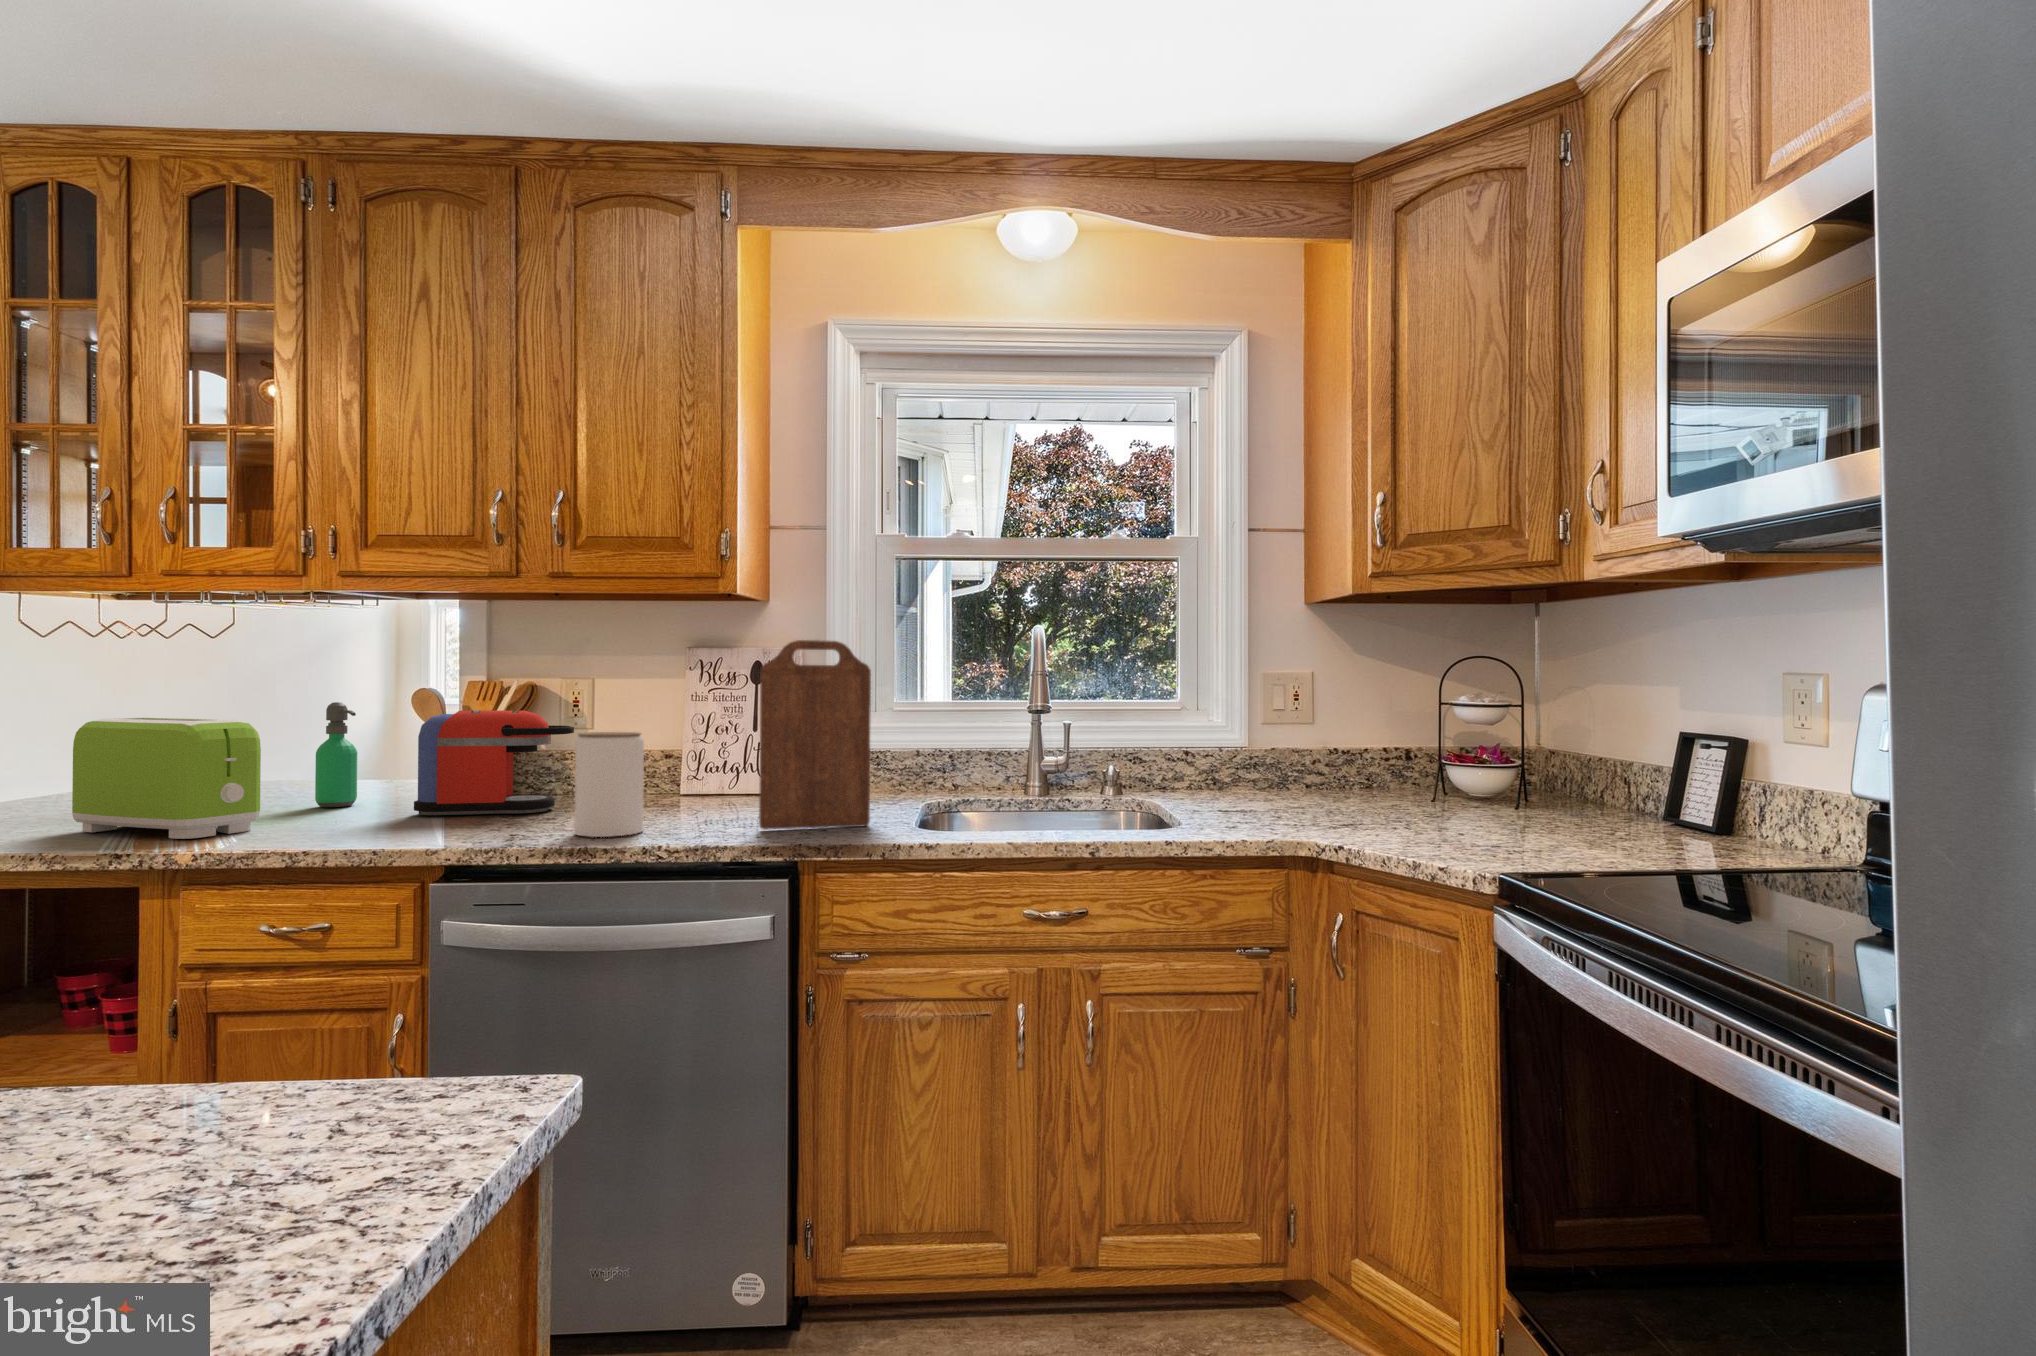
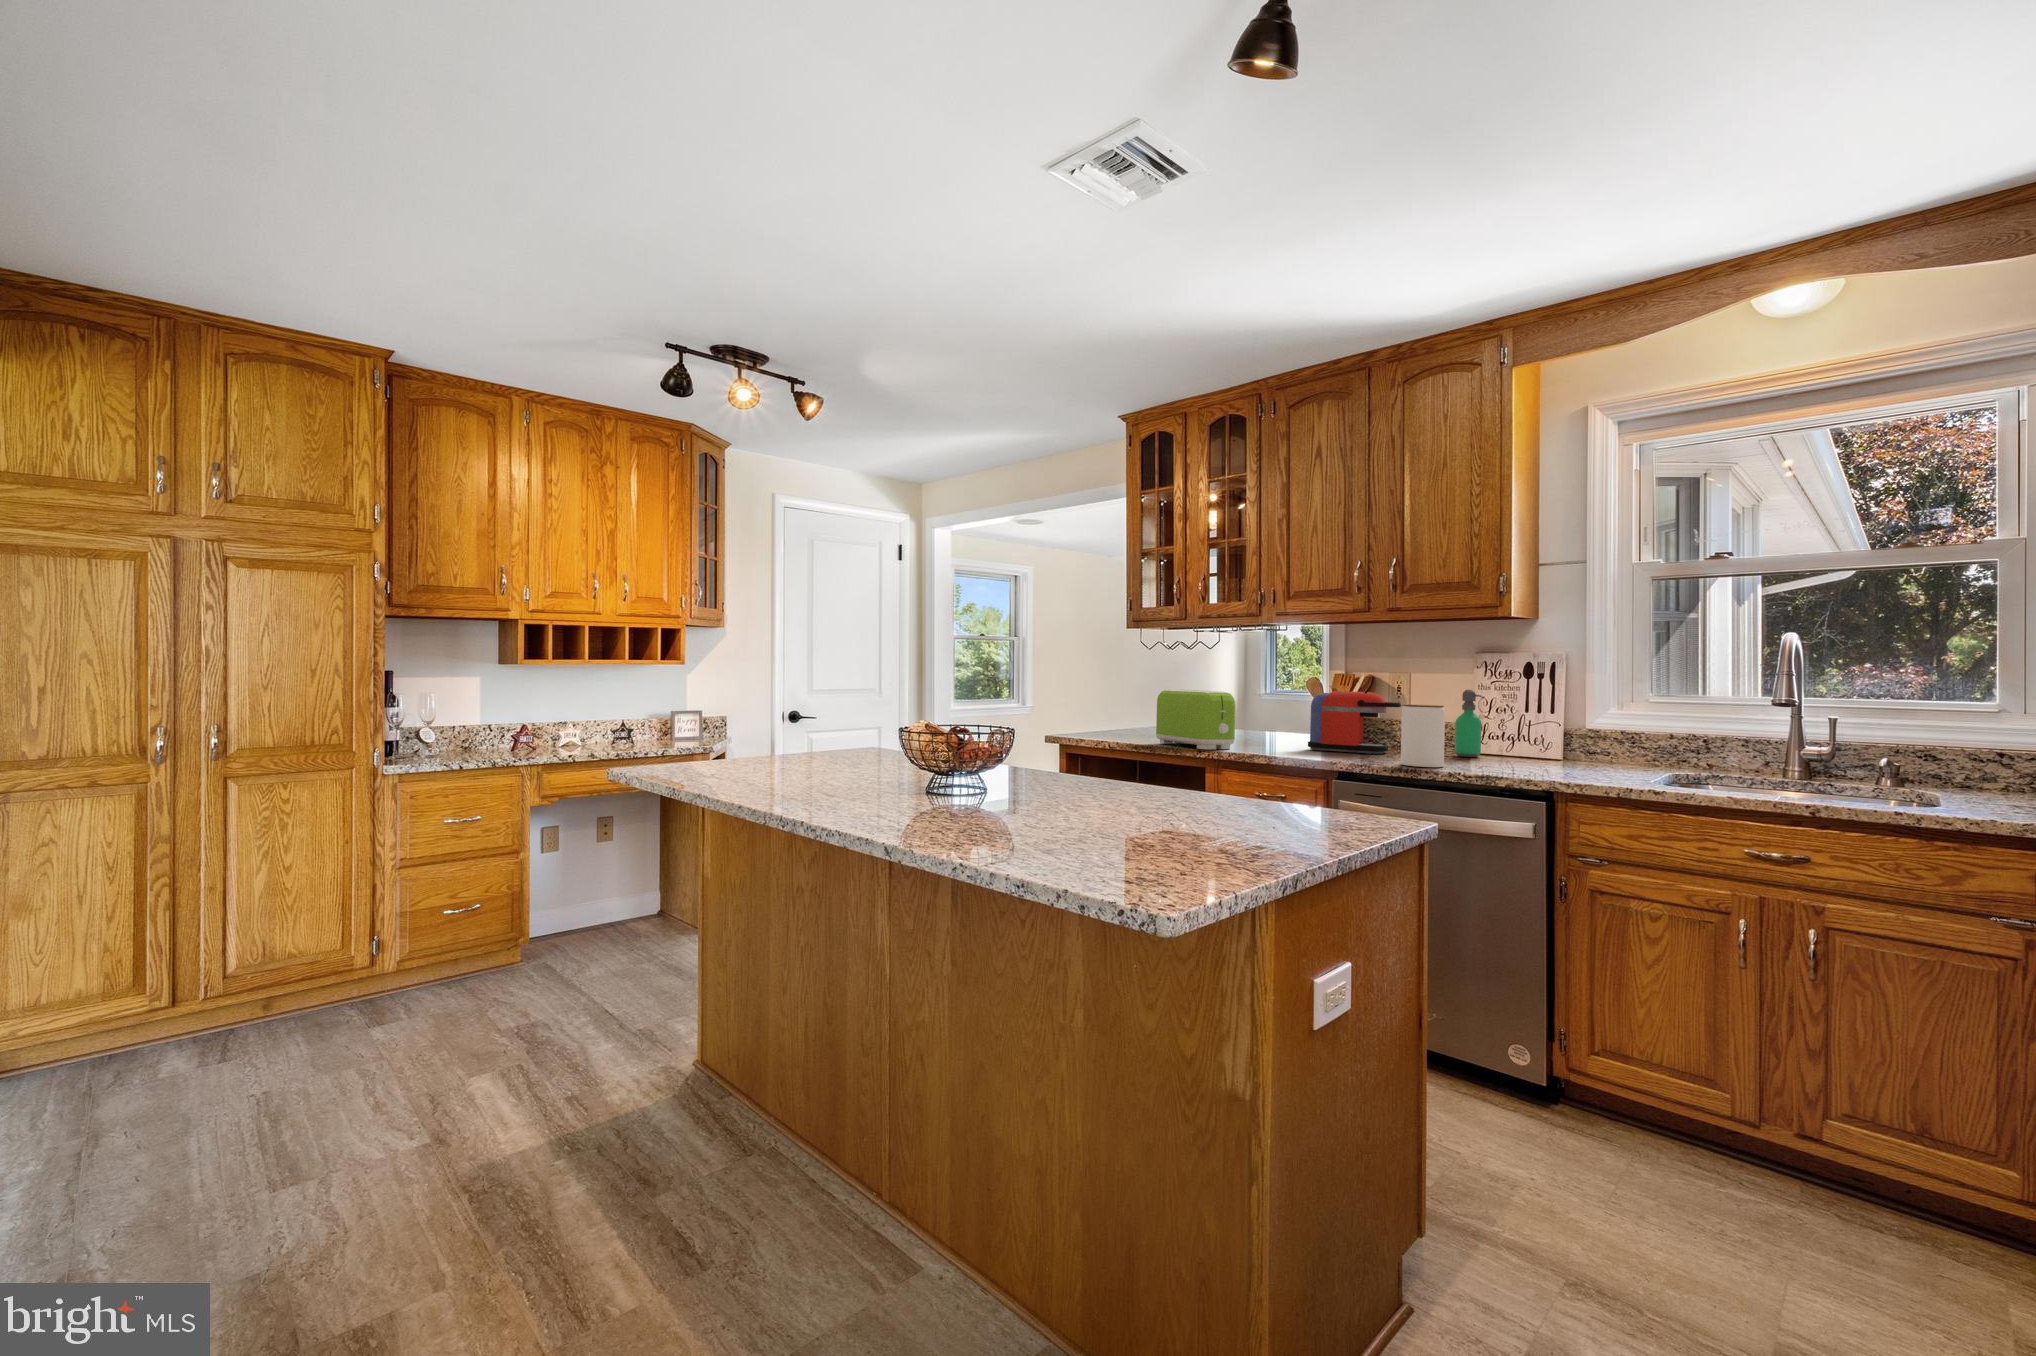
cutting board: present [759,640,871,829] -> none [1524,647,1615,778]
soap dispenser: present [315,702,357,807] -> present [1455,690,1485,757]

